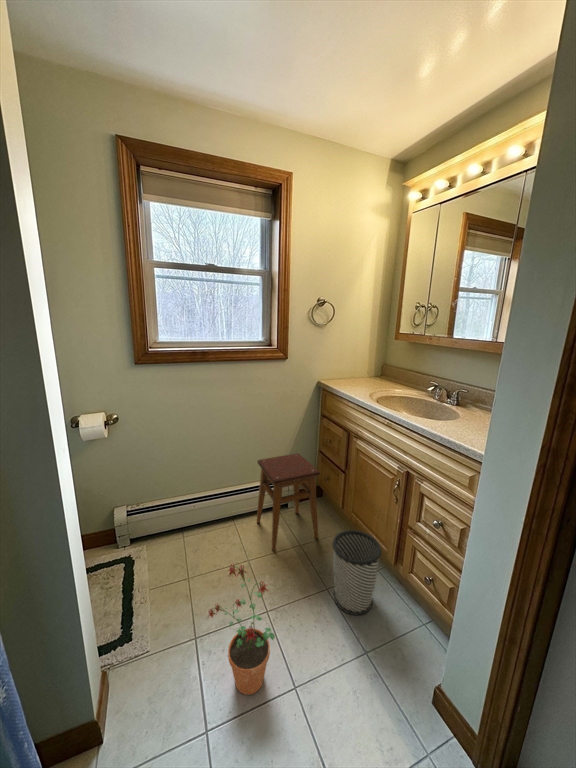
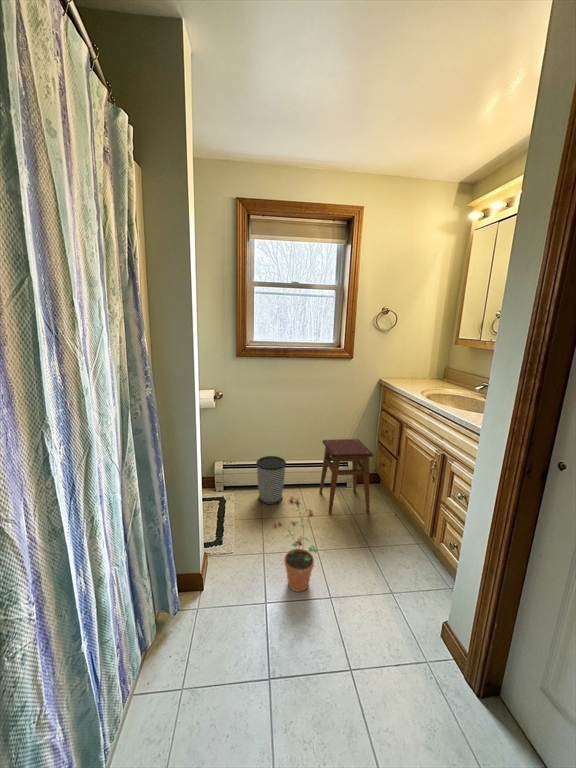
wastebasket: present [332,530,381,615] -> present [256,456,286,505]

